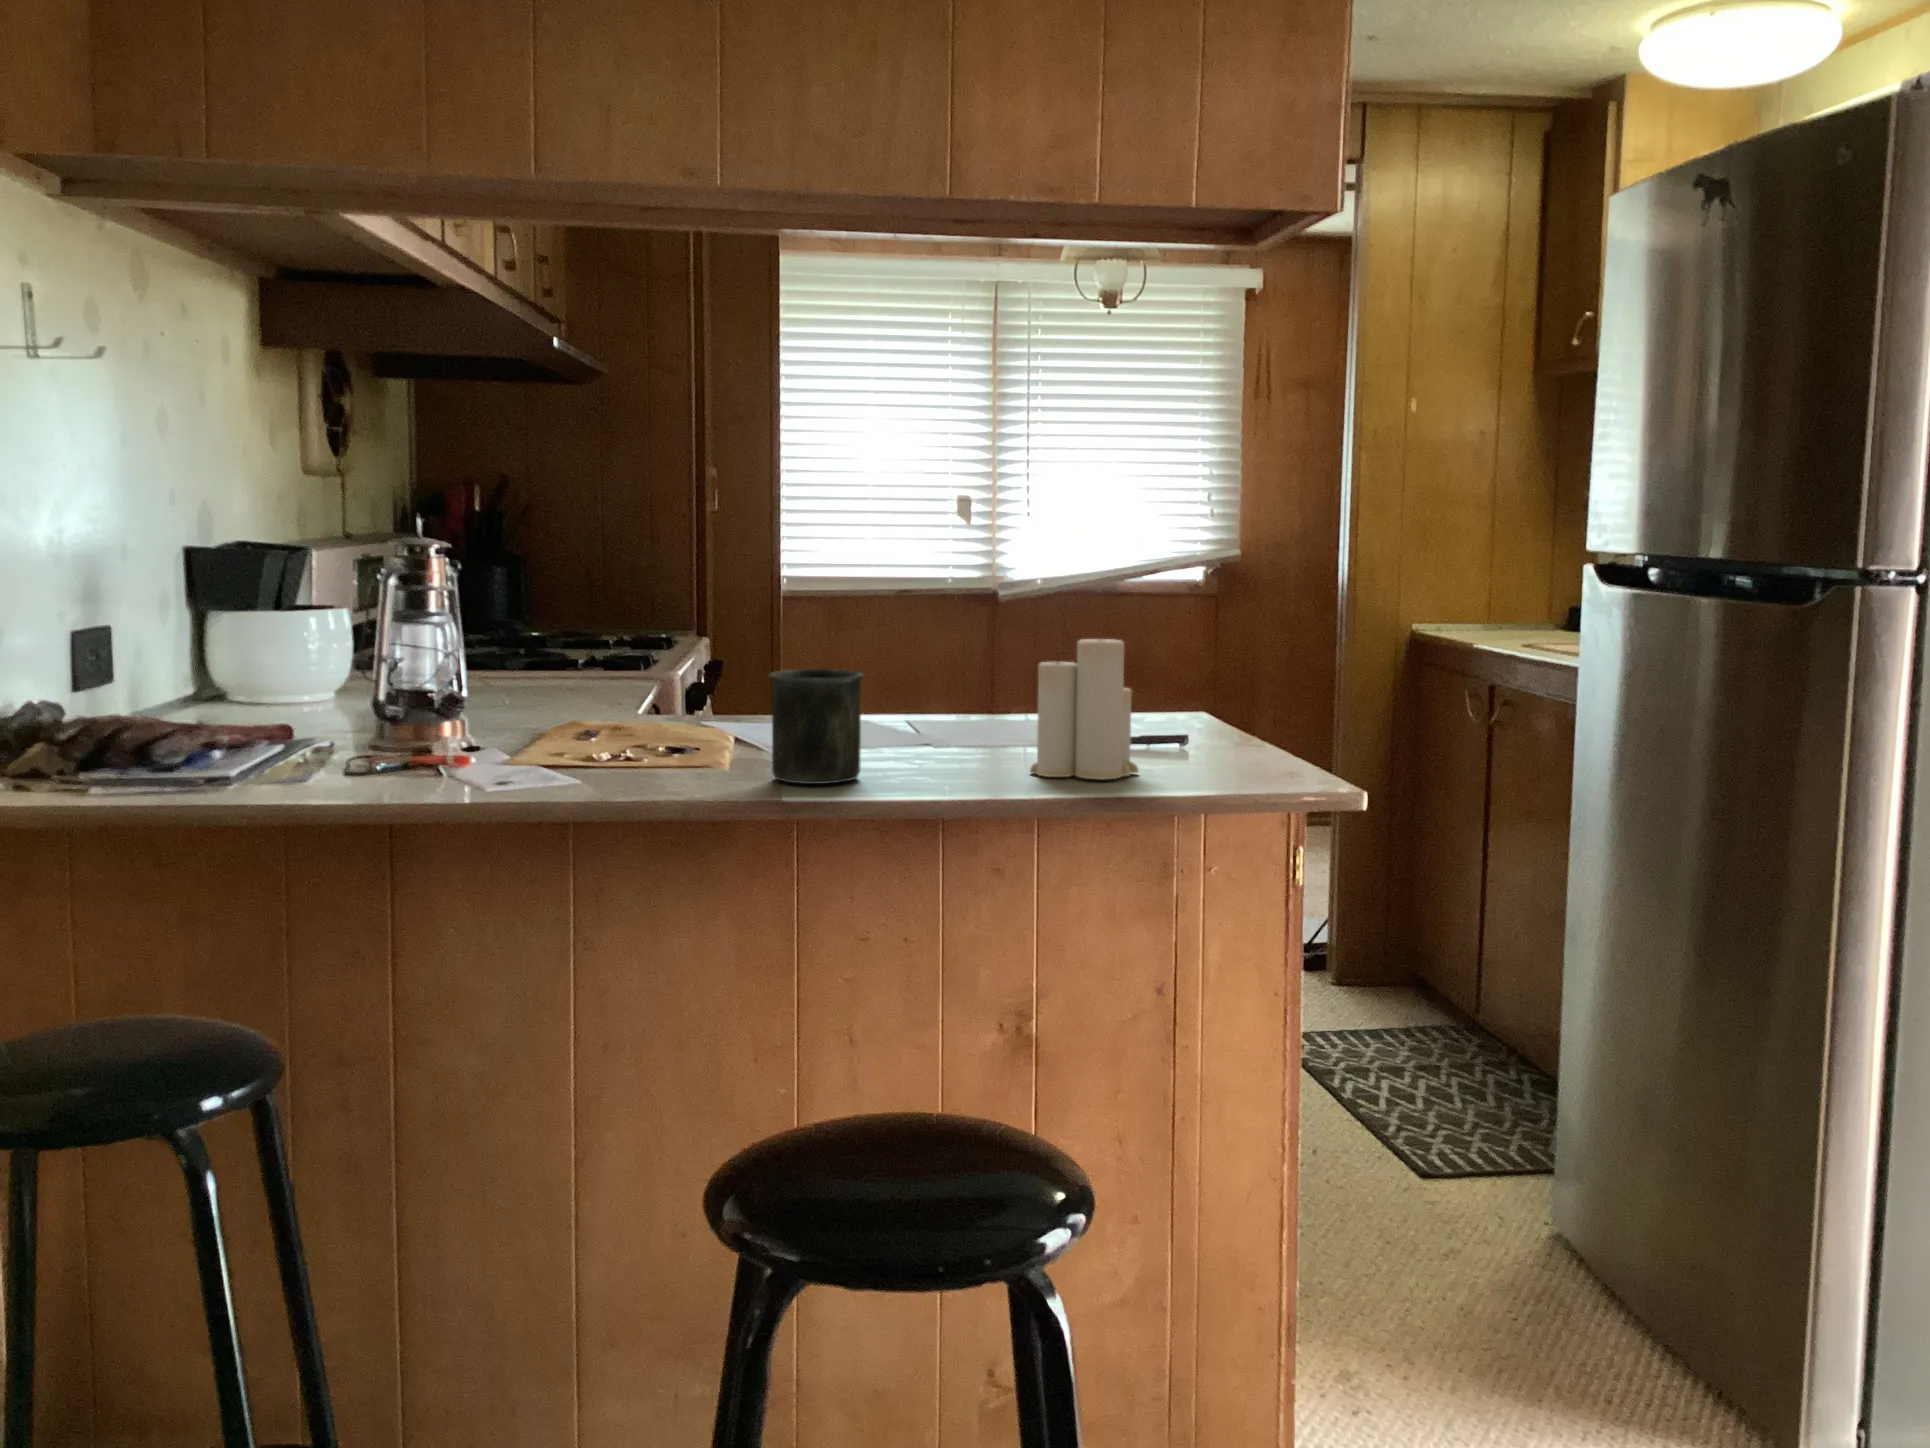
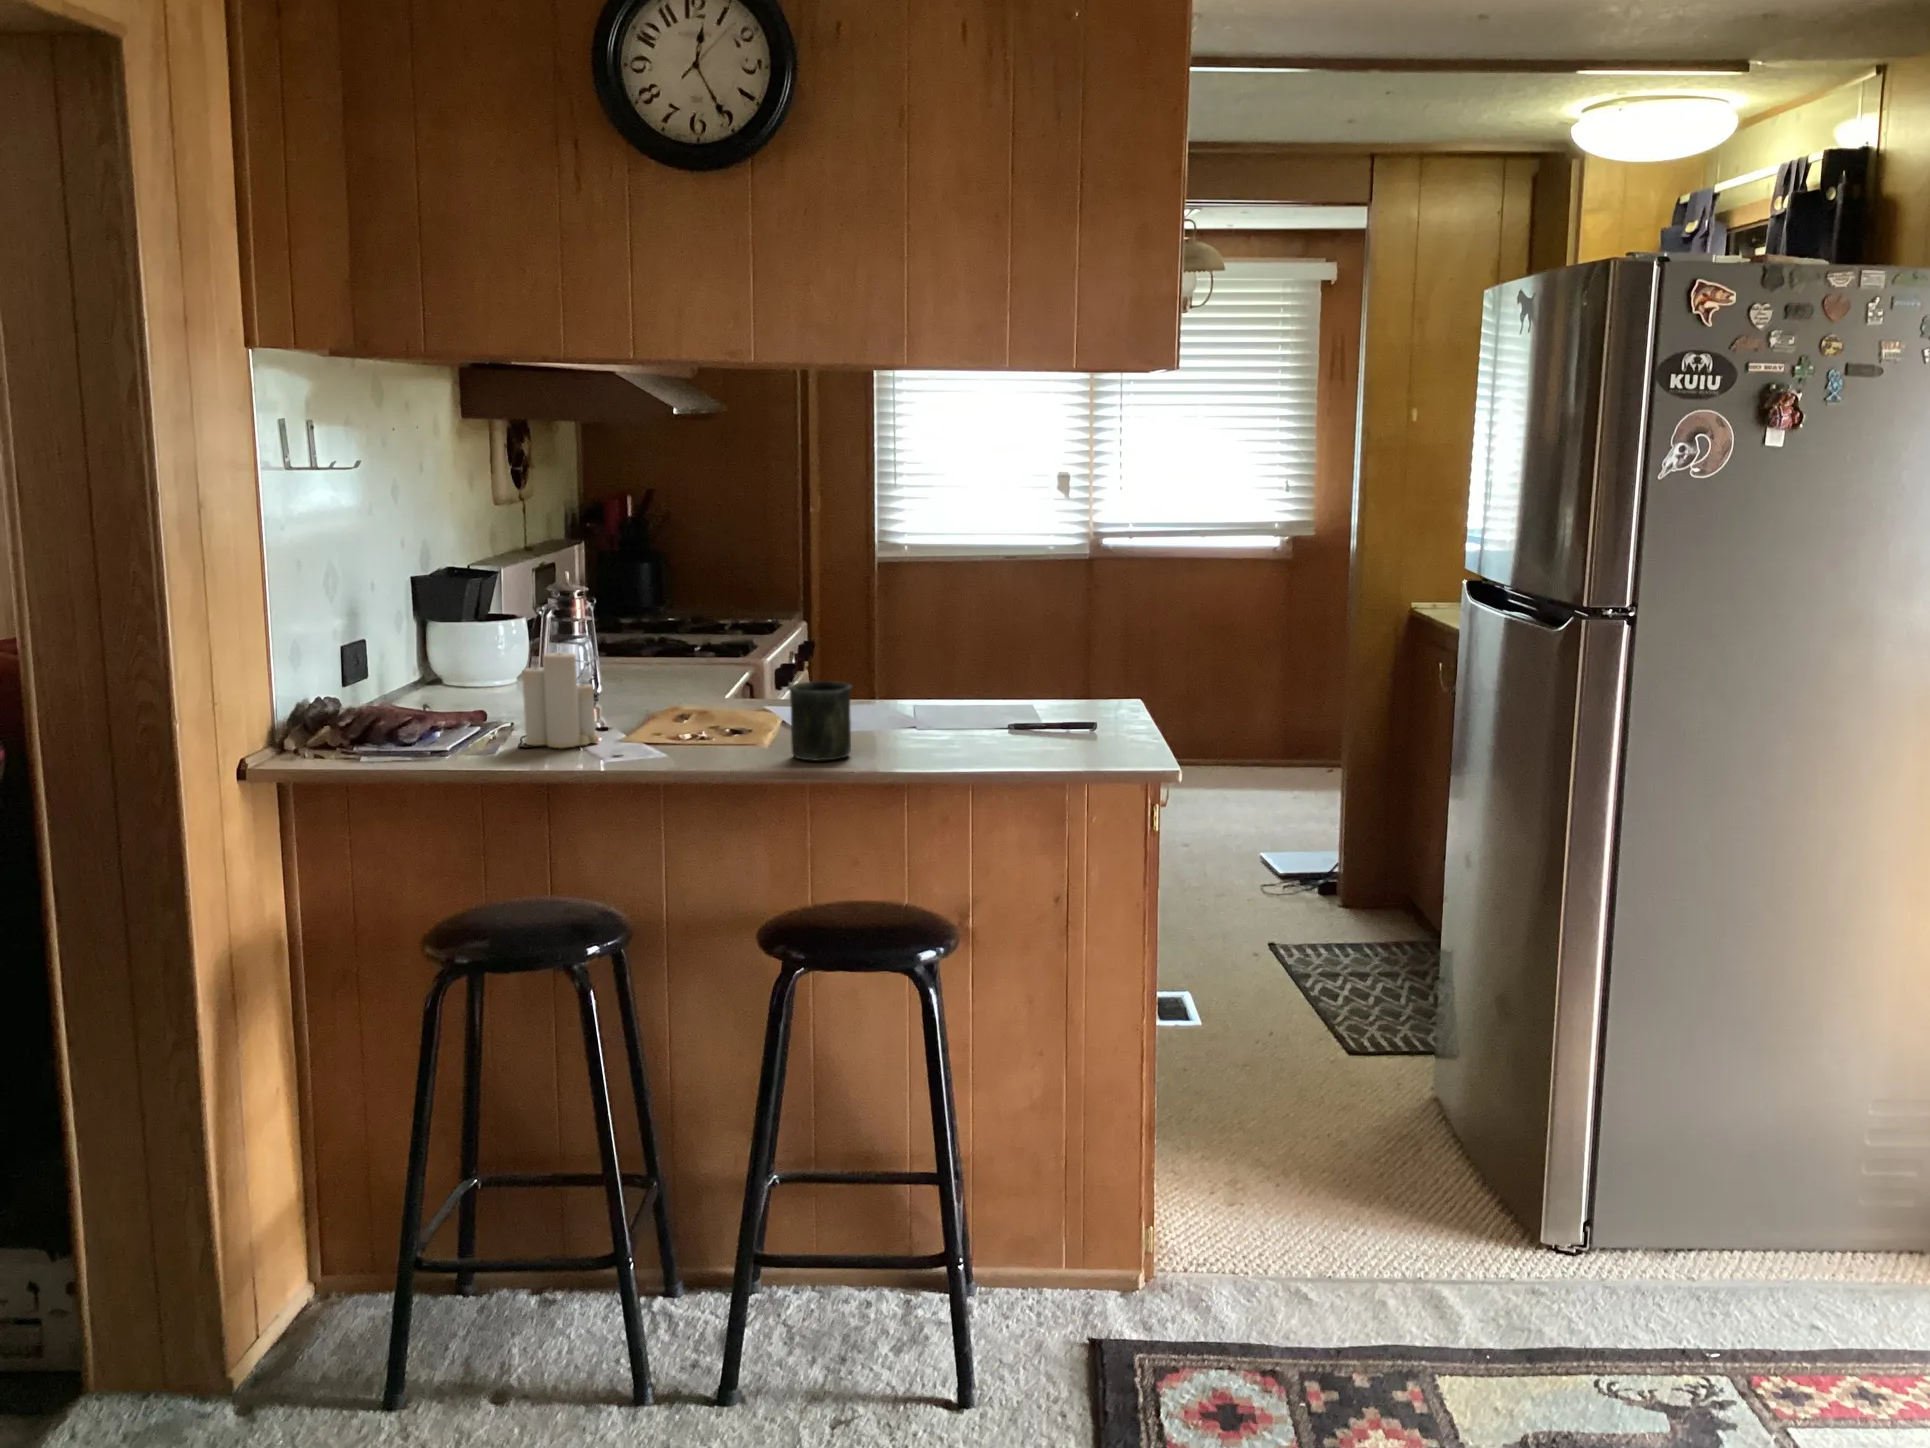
candle: present [1030,635,1139,779] -> present [522,652,599,748]

